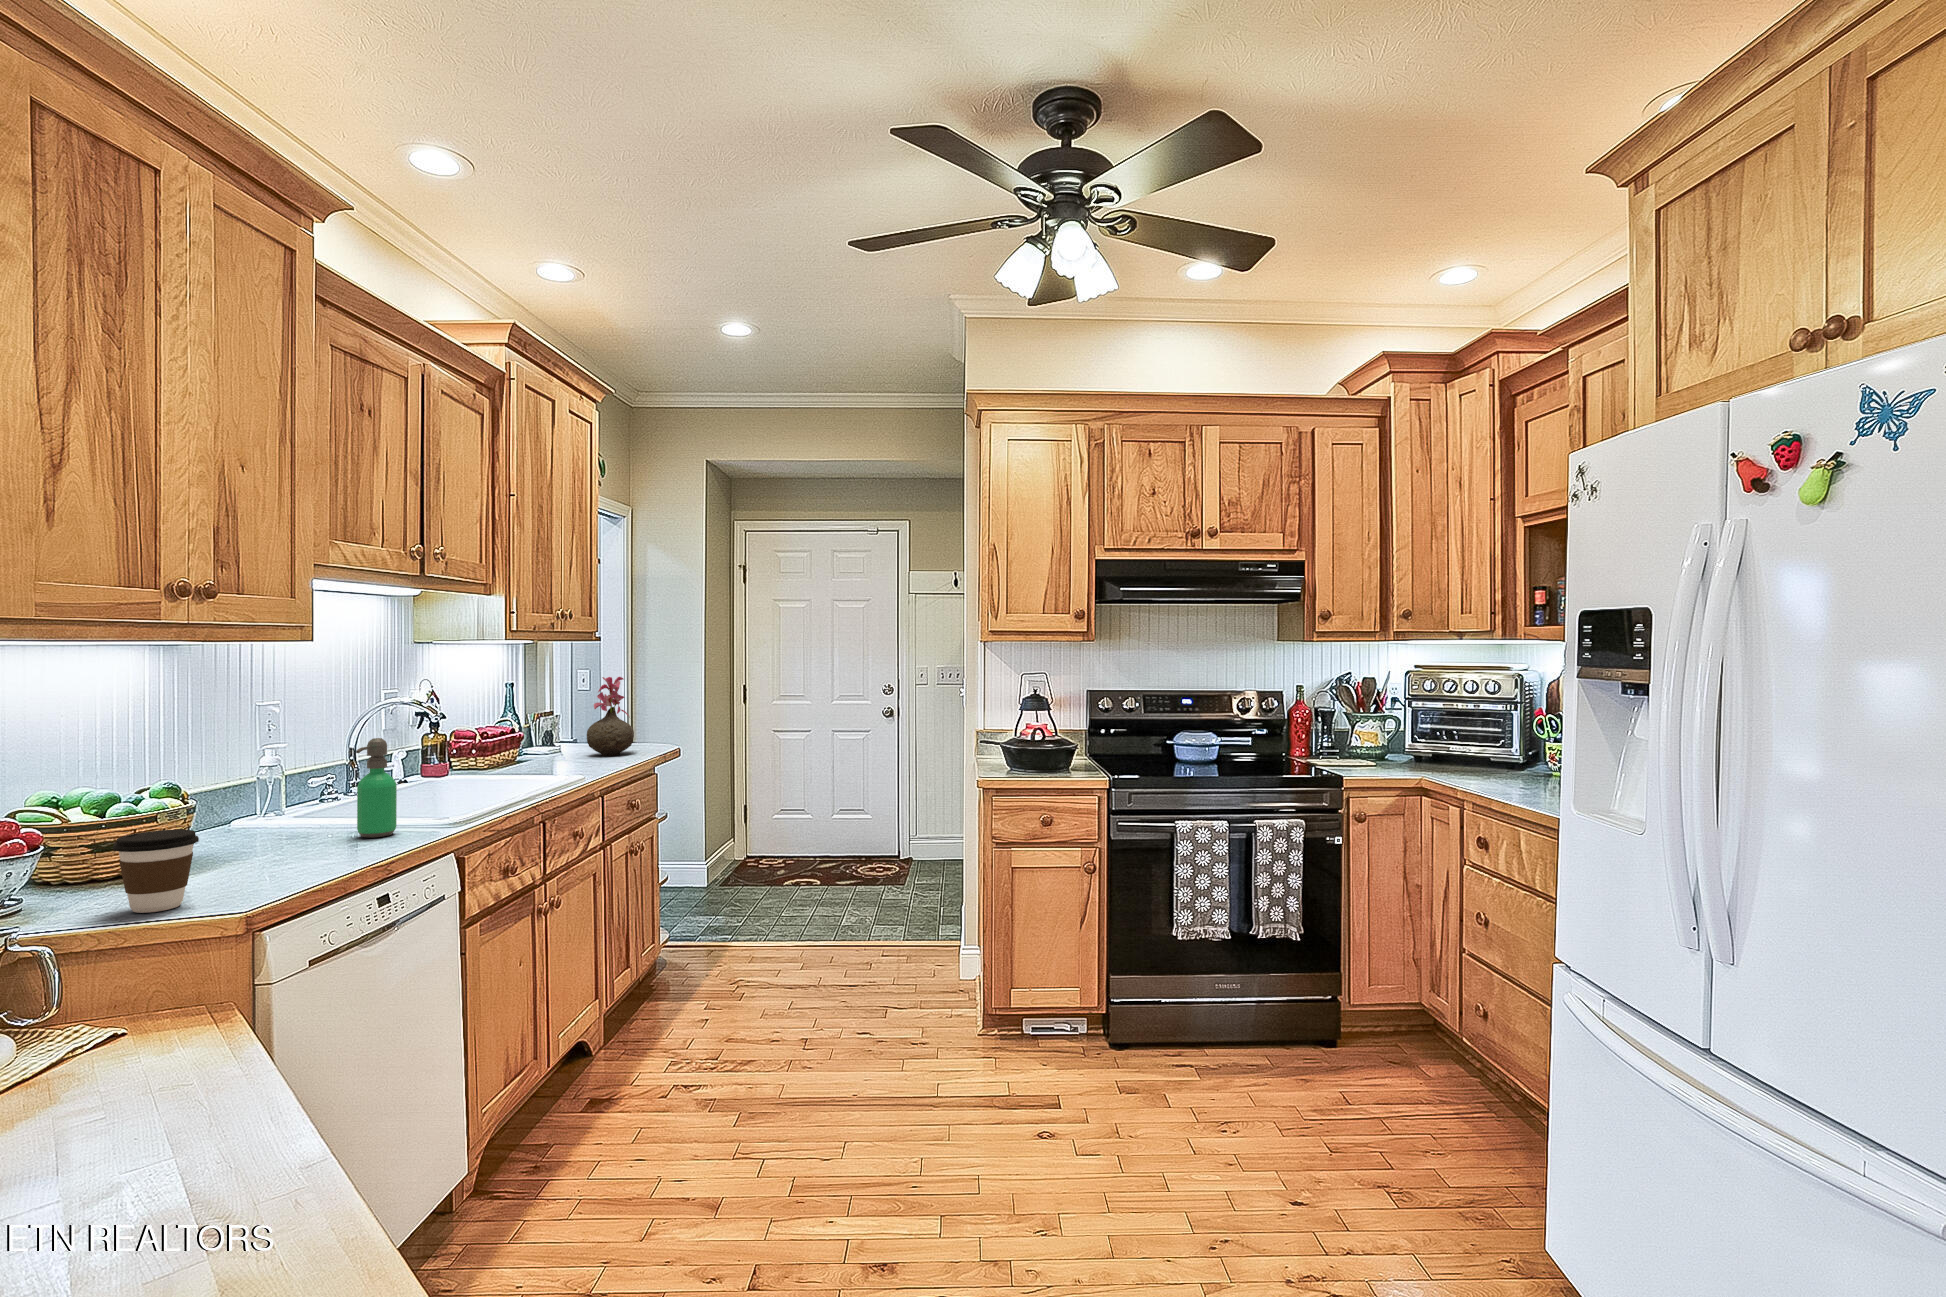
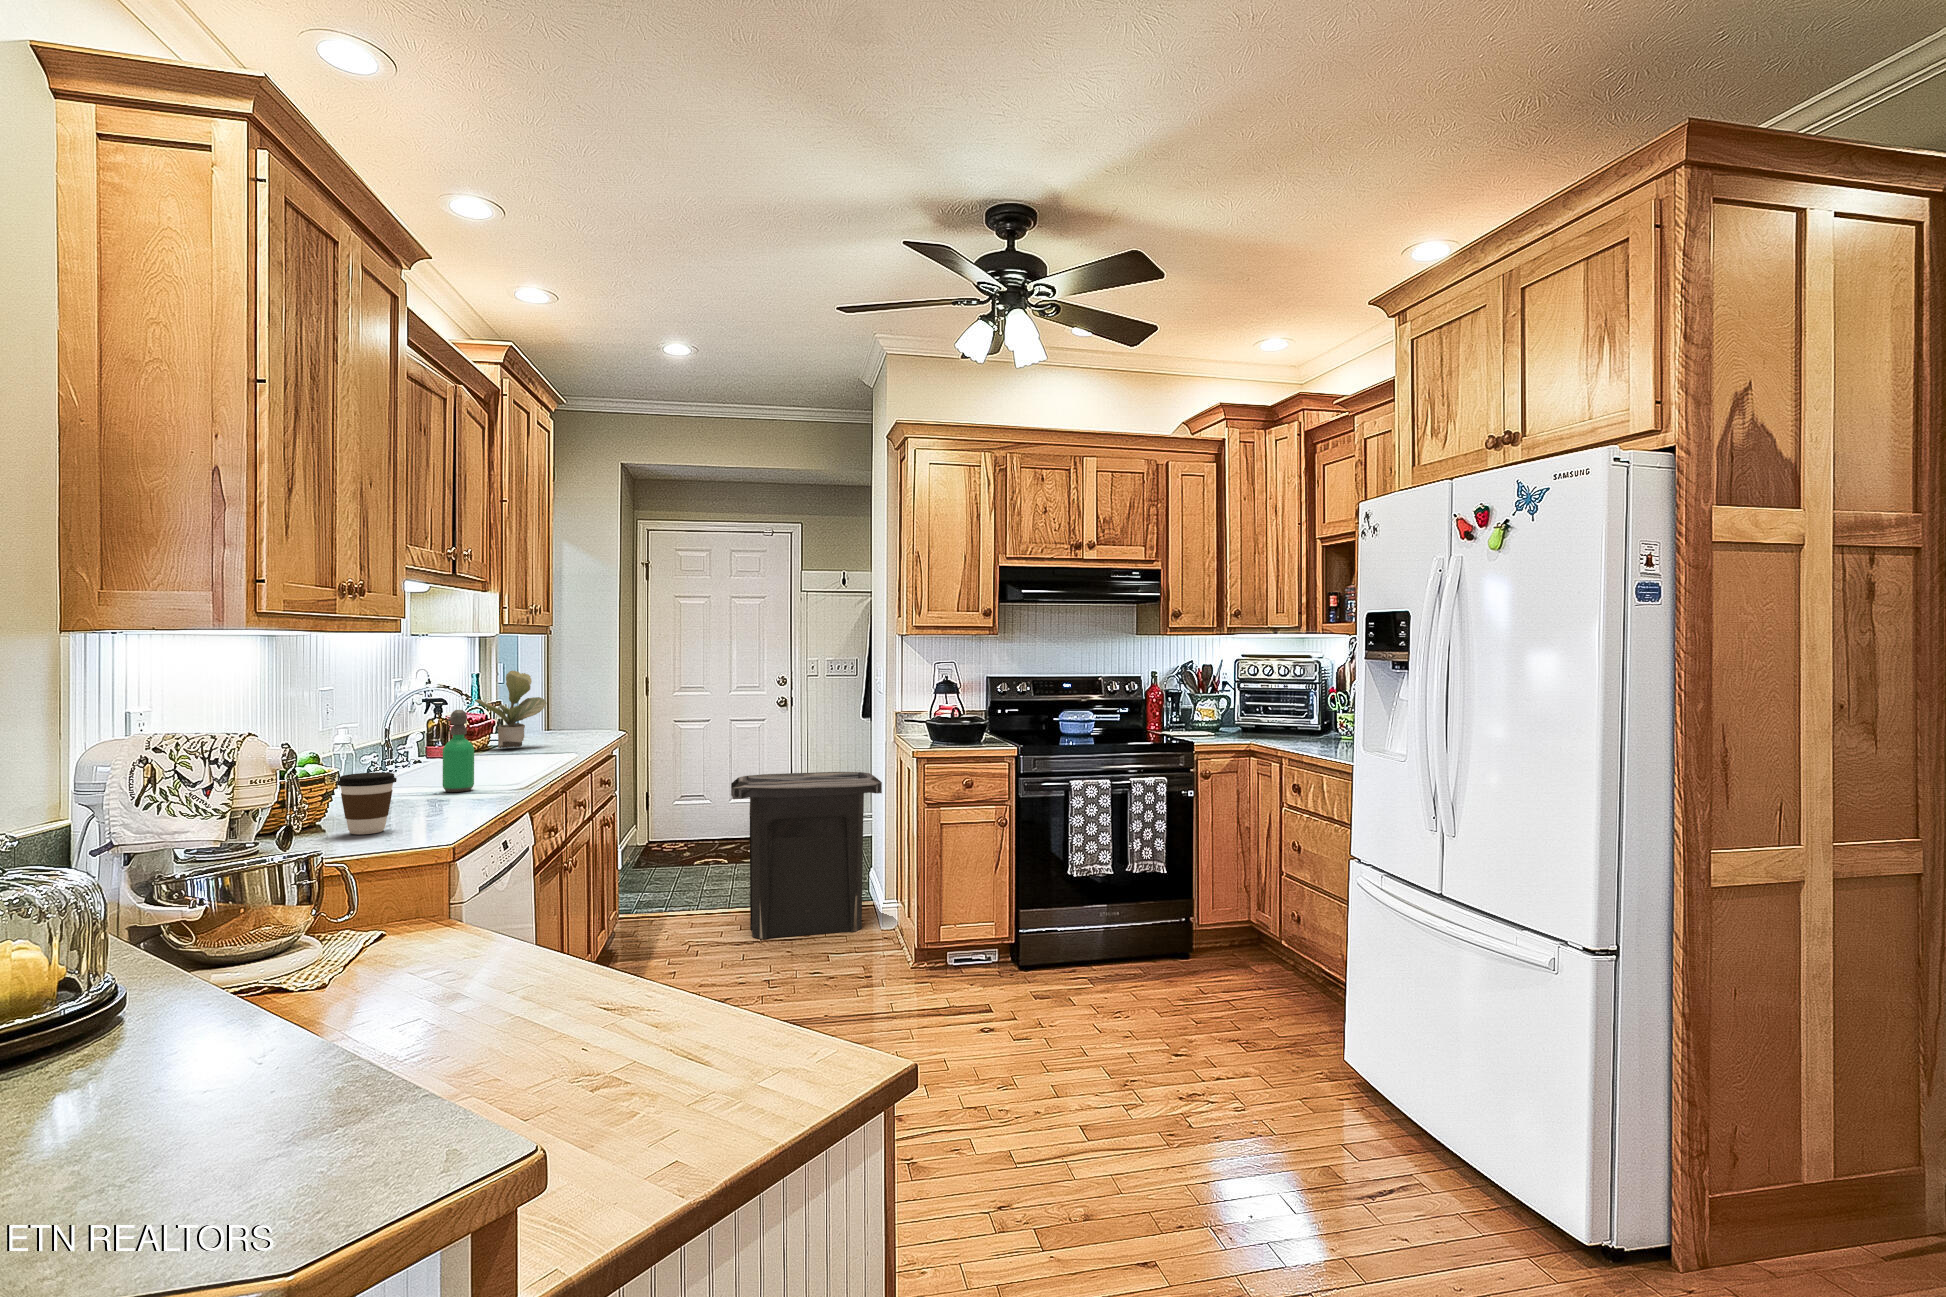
vase: present [587,677,634,756] -> none [544,667,587,738]
potted plant: none [493,682,570,769] -> present [475,671,547,748]
trash can: none [792,797,962,988] -> present [731,772,882,939]

